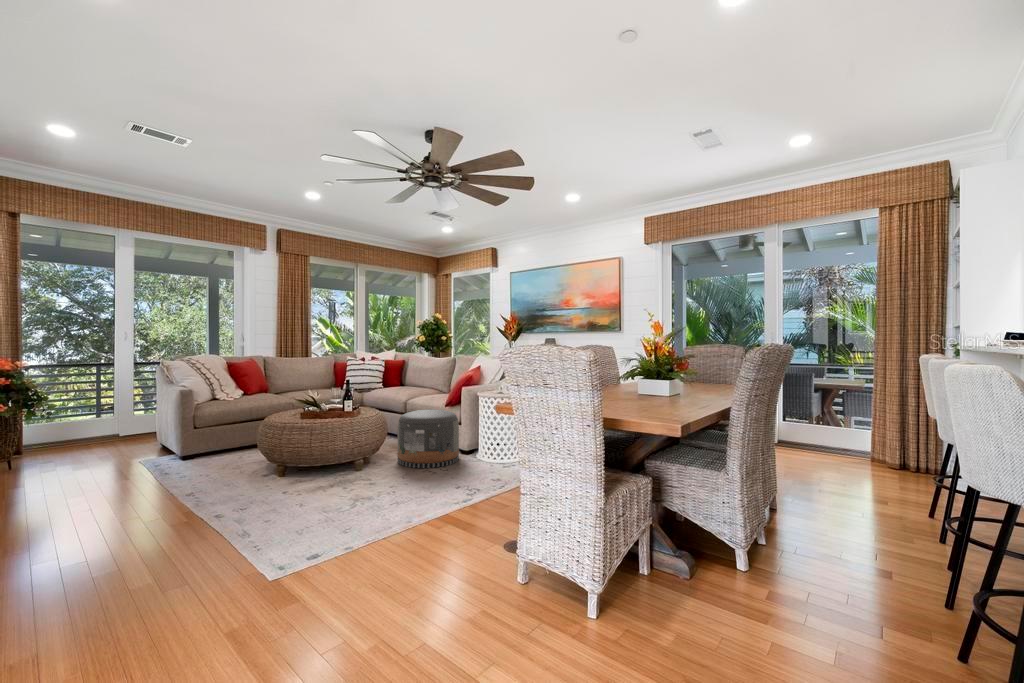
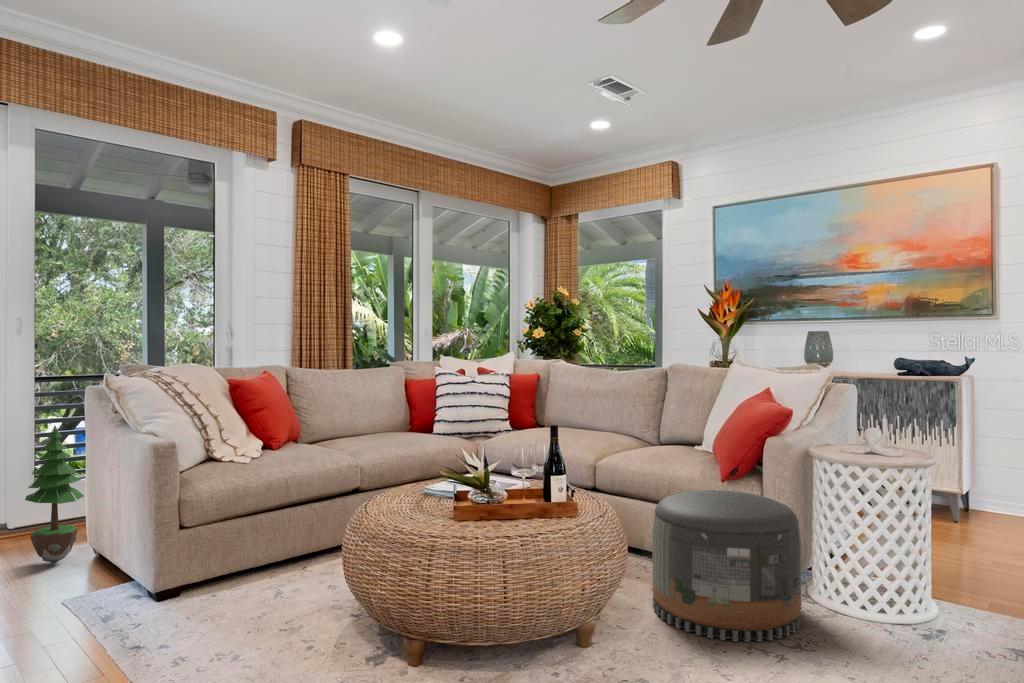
potted tree: none [124,383,154,448] -> present [25,426,84,563]

